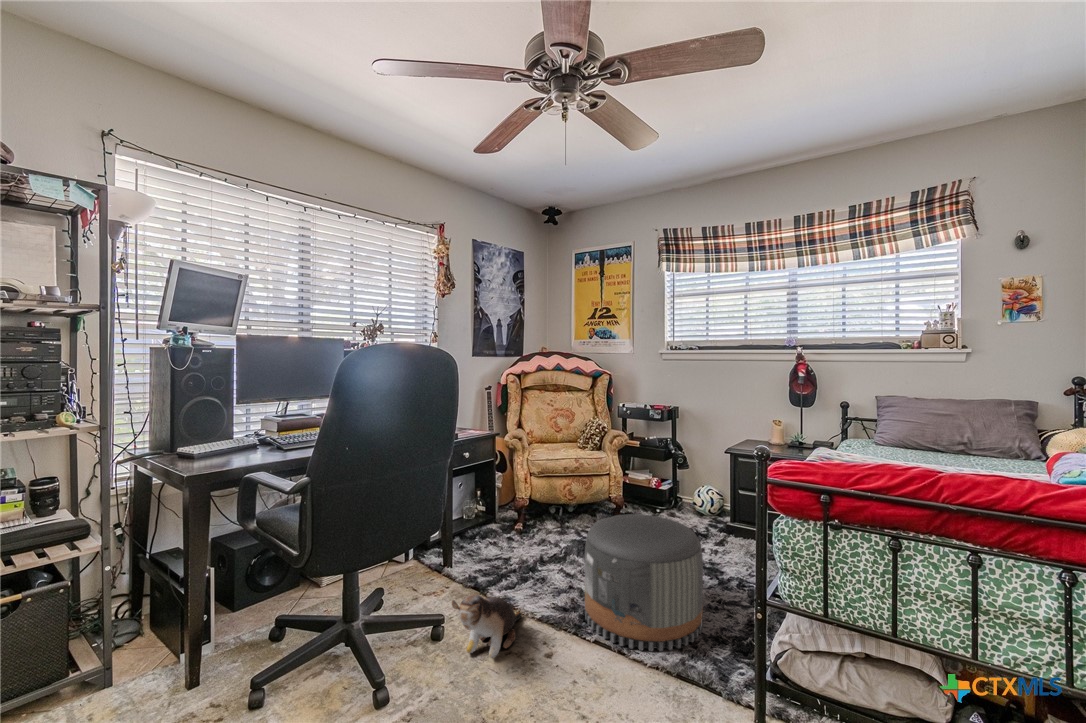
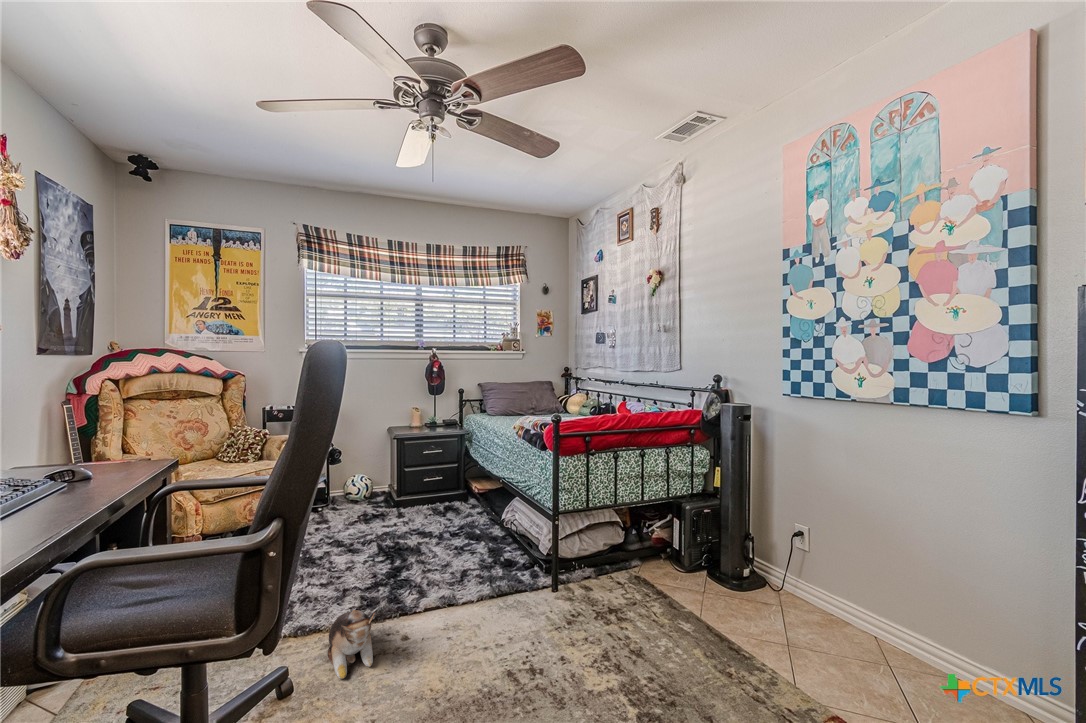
pouf: present [585,514,703,651] -> none [377,494,478,605]

